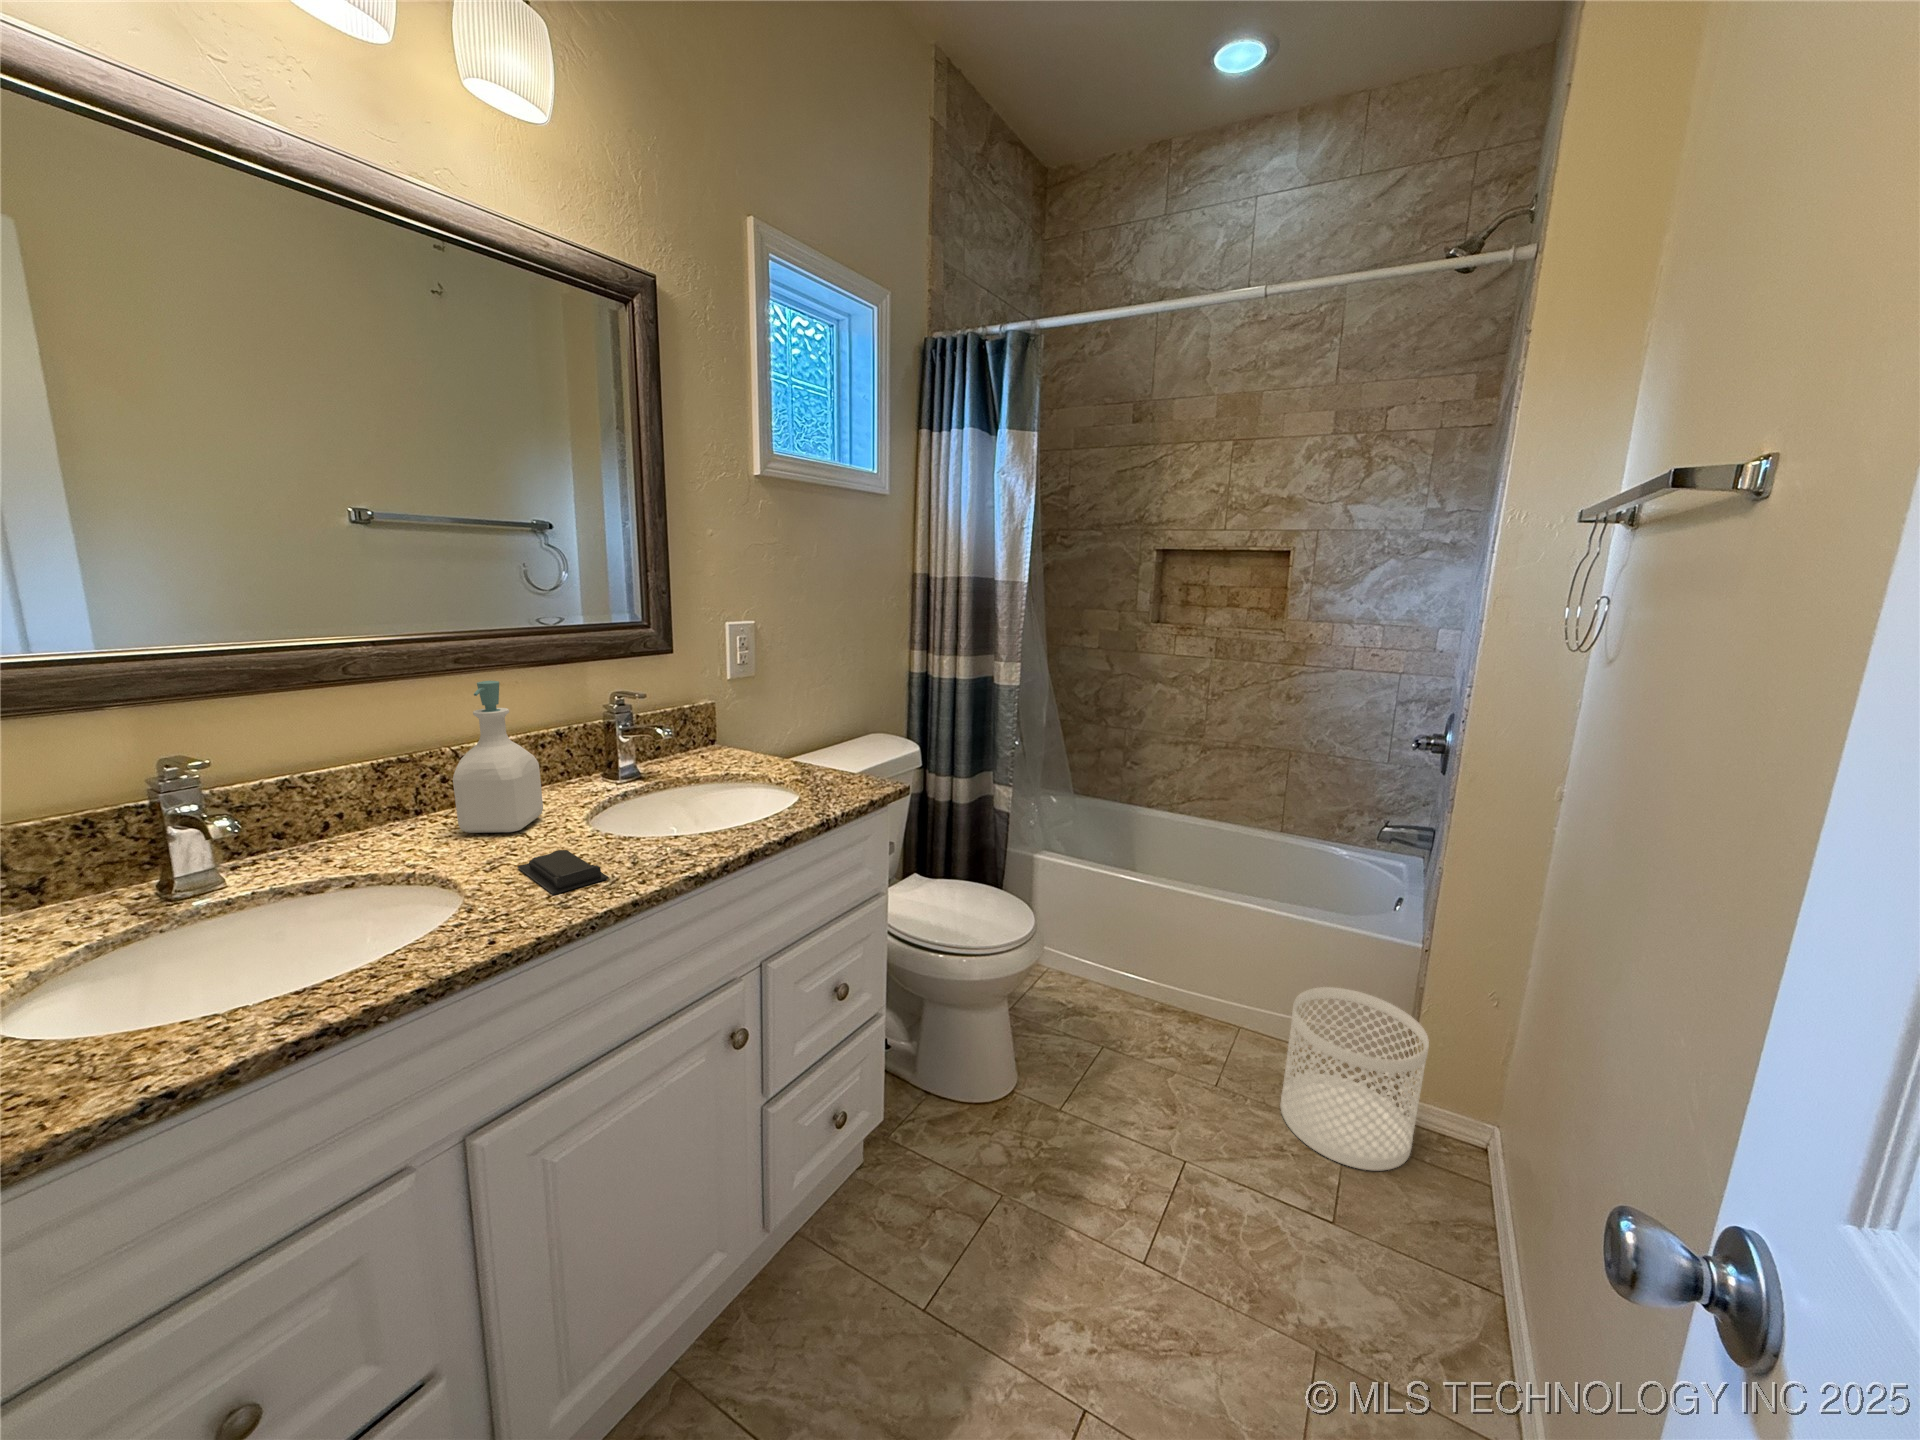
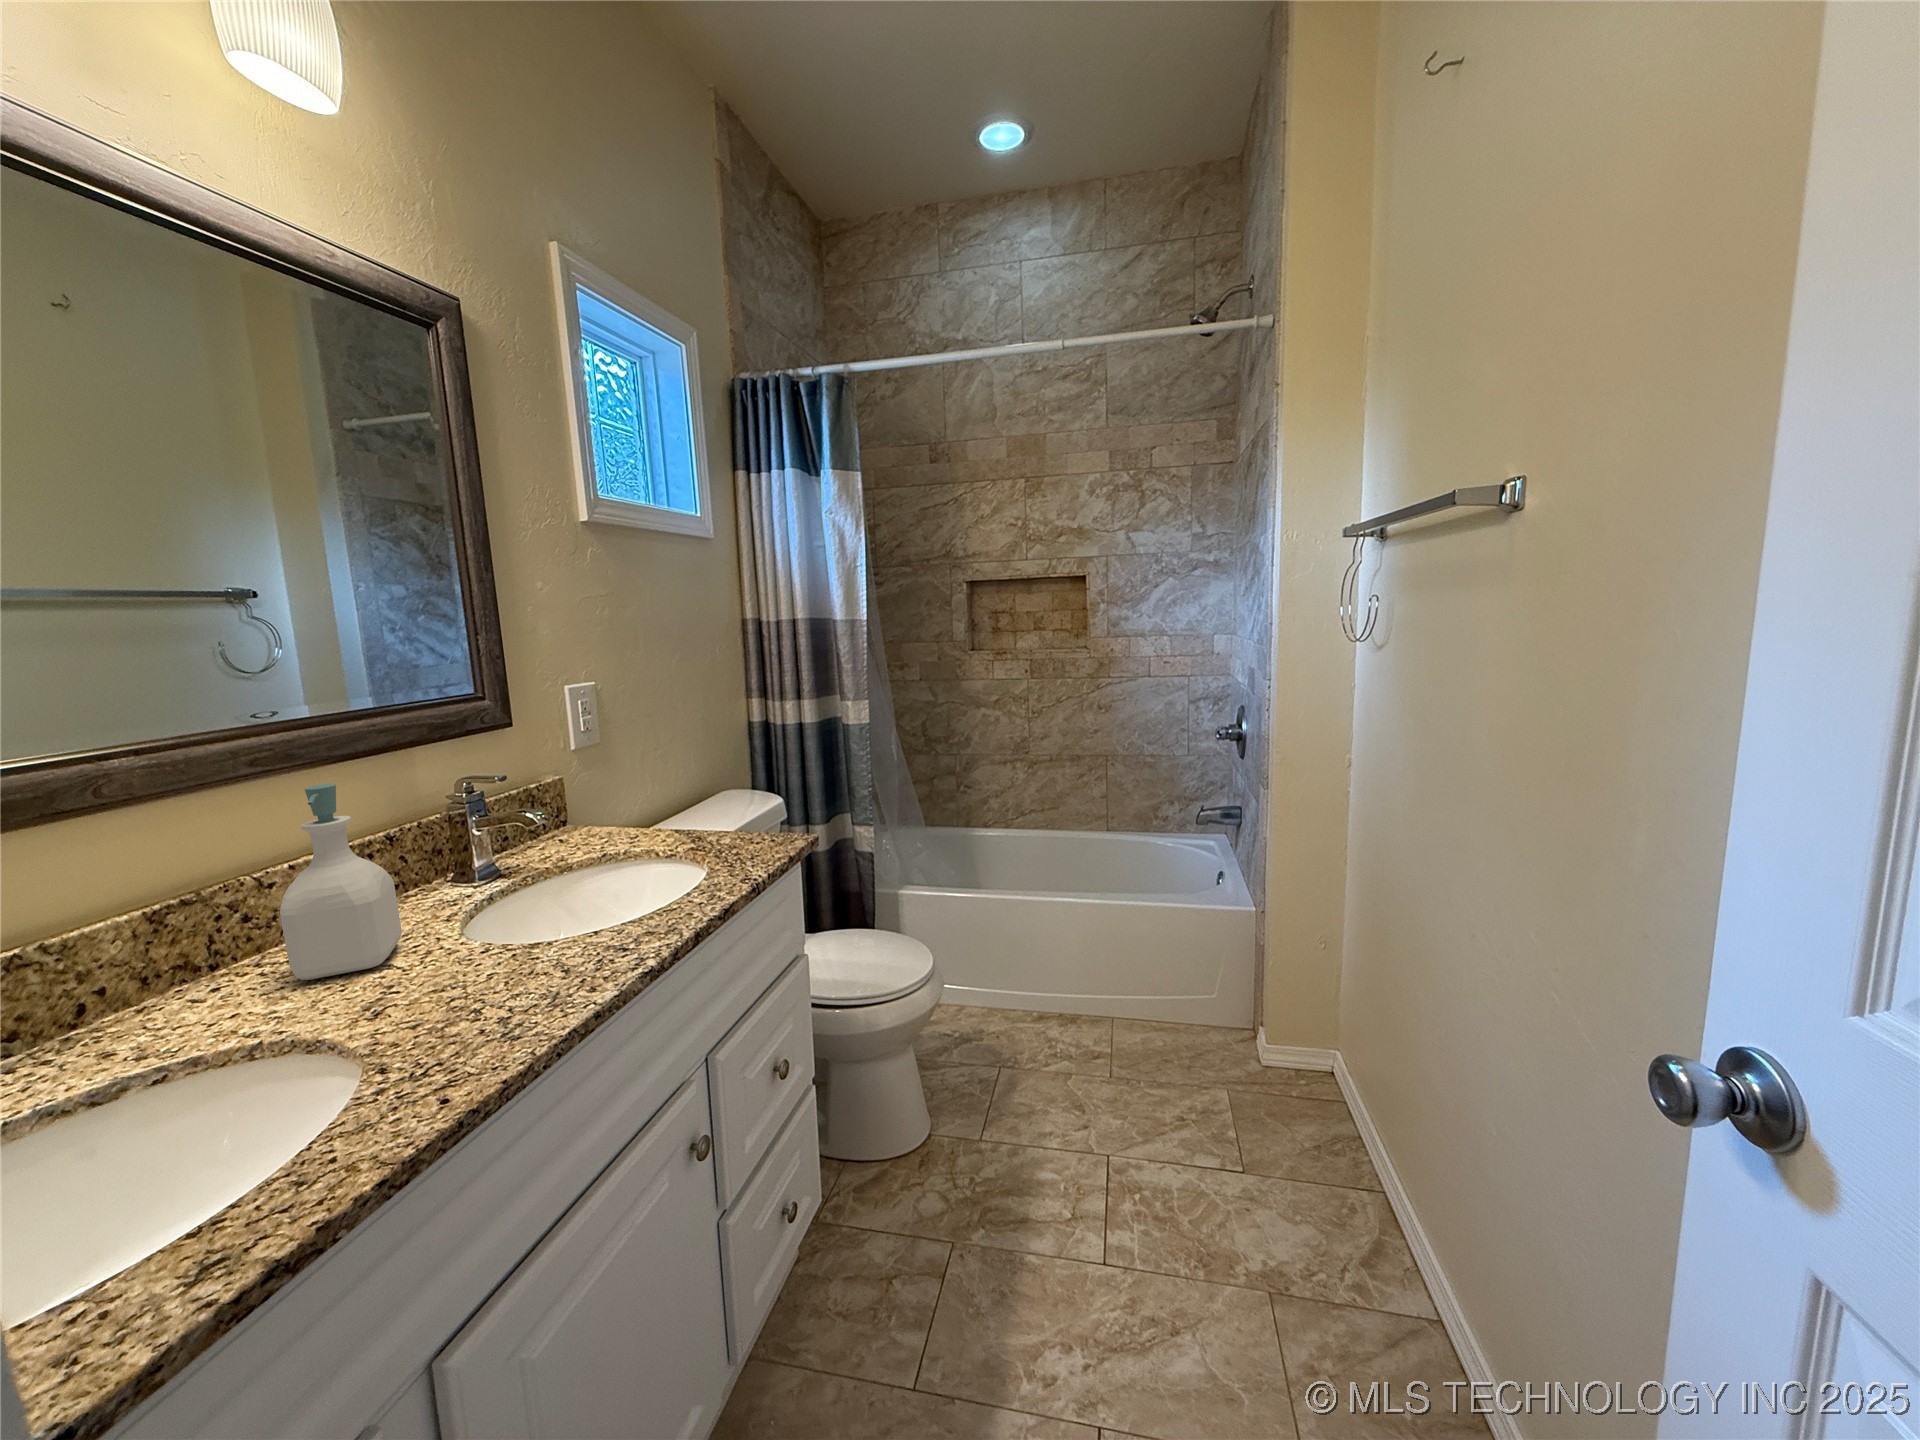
soap bar: present [517,850,608,895] -> none [413,973,547,1026]
waste basket: present [1280,987,1429,1171] -> none [1171,960,1284,1117]

